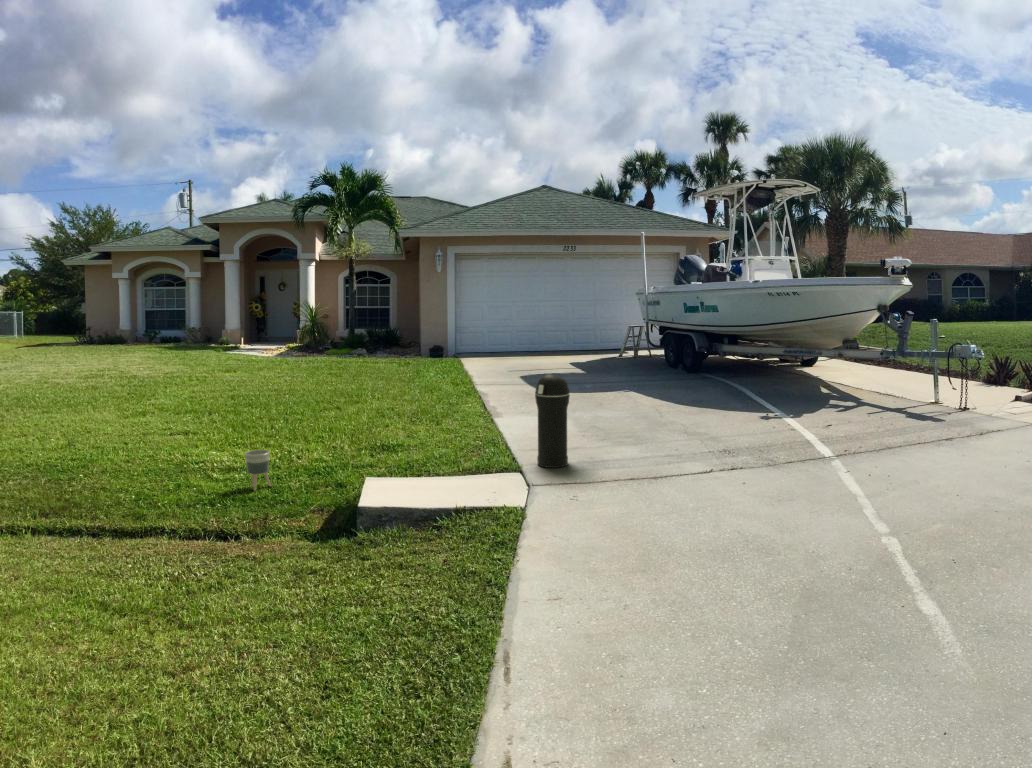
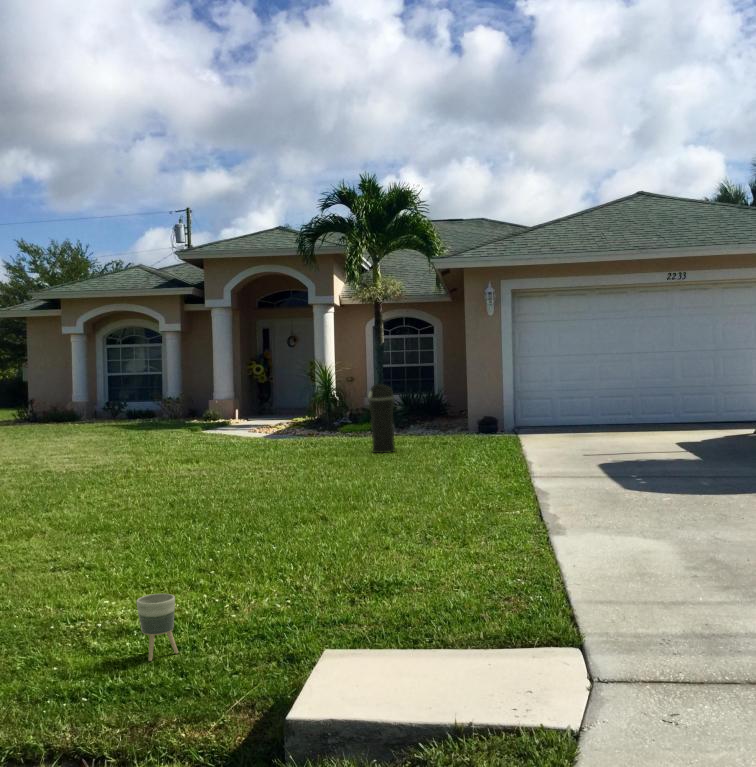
trash can: present [535,374,570,468] -> present [369,384,395,453]

